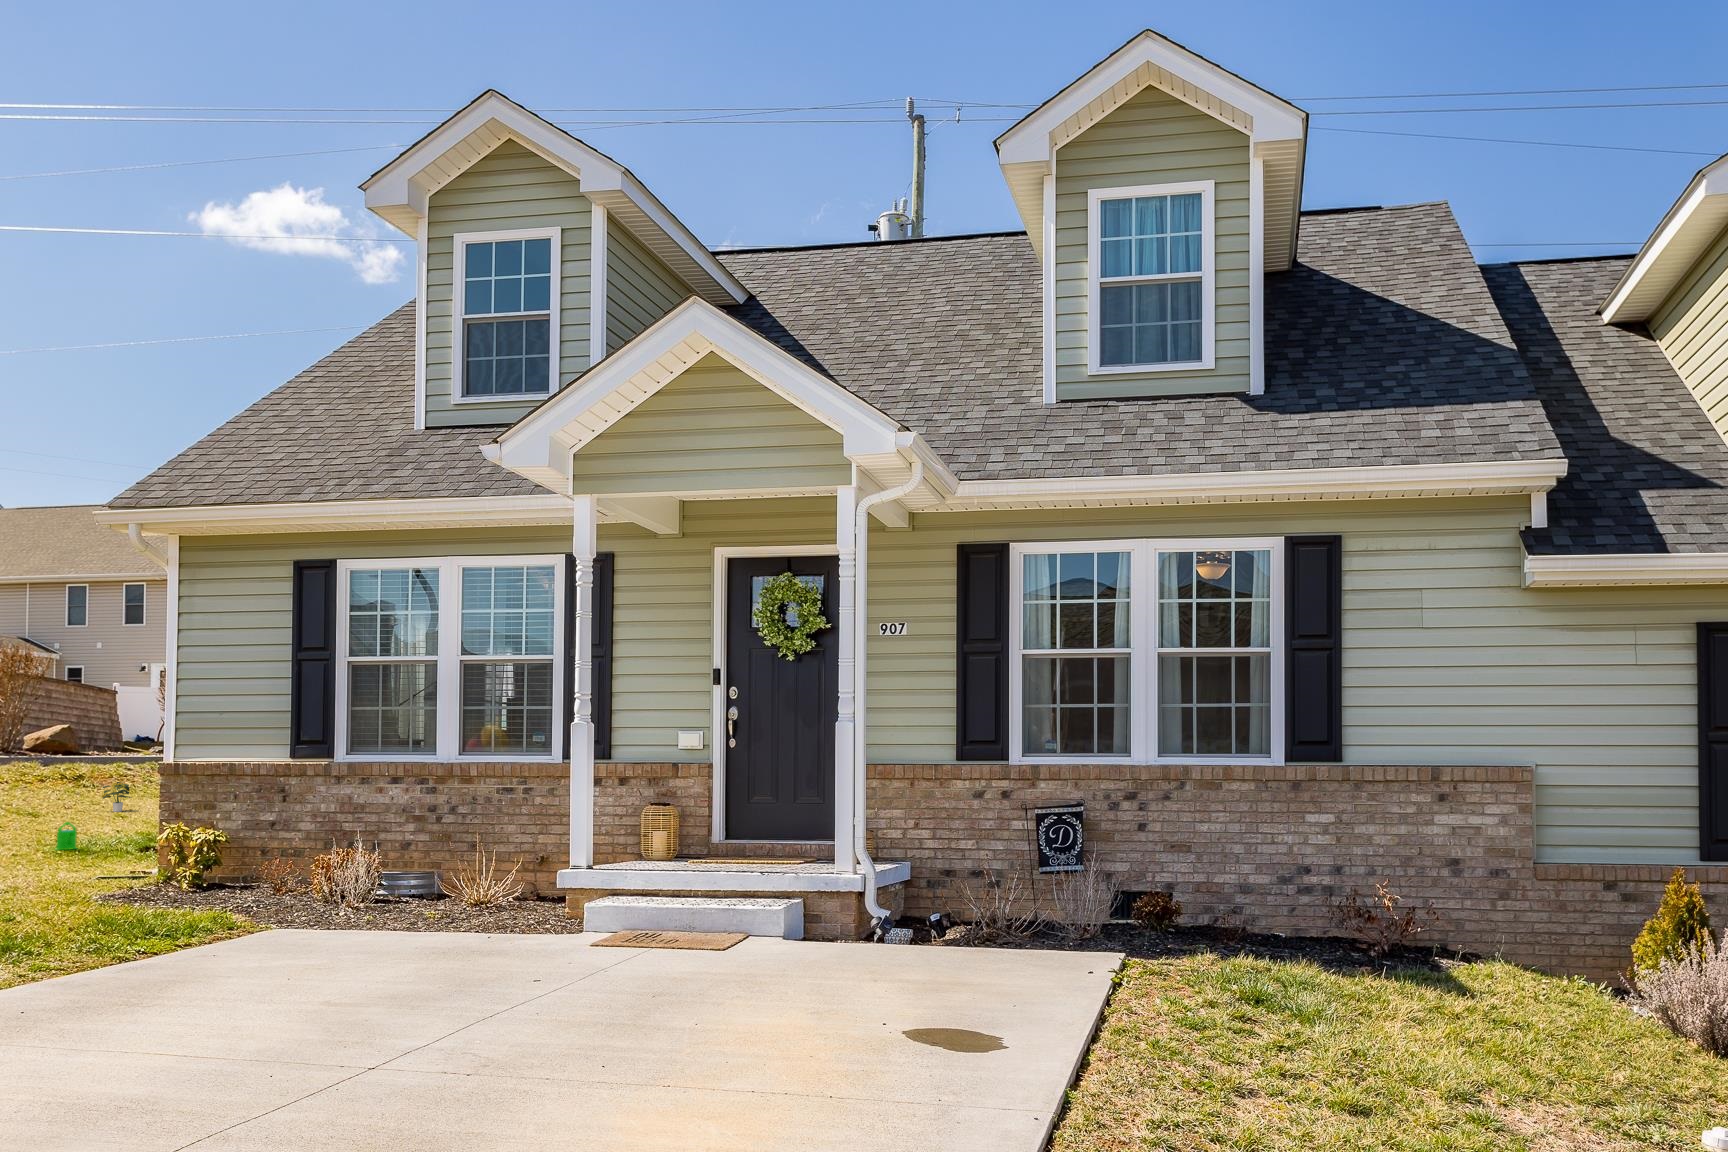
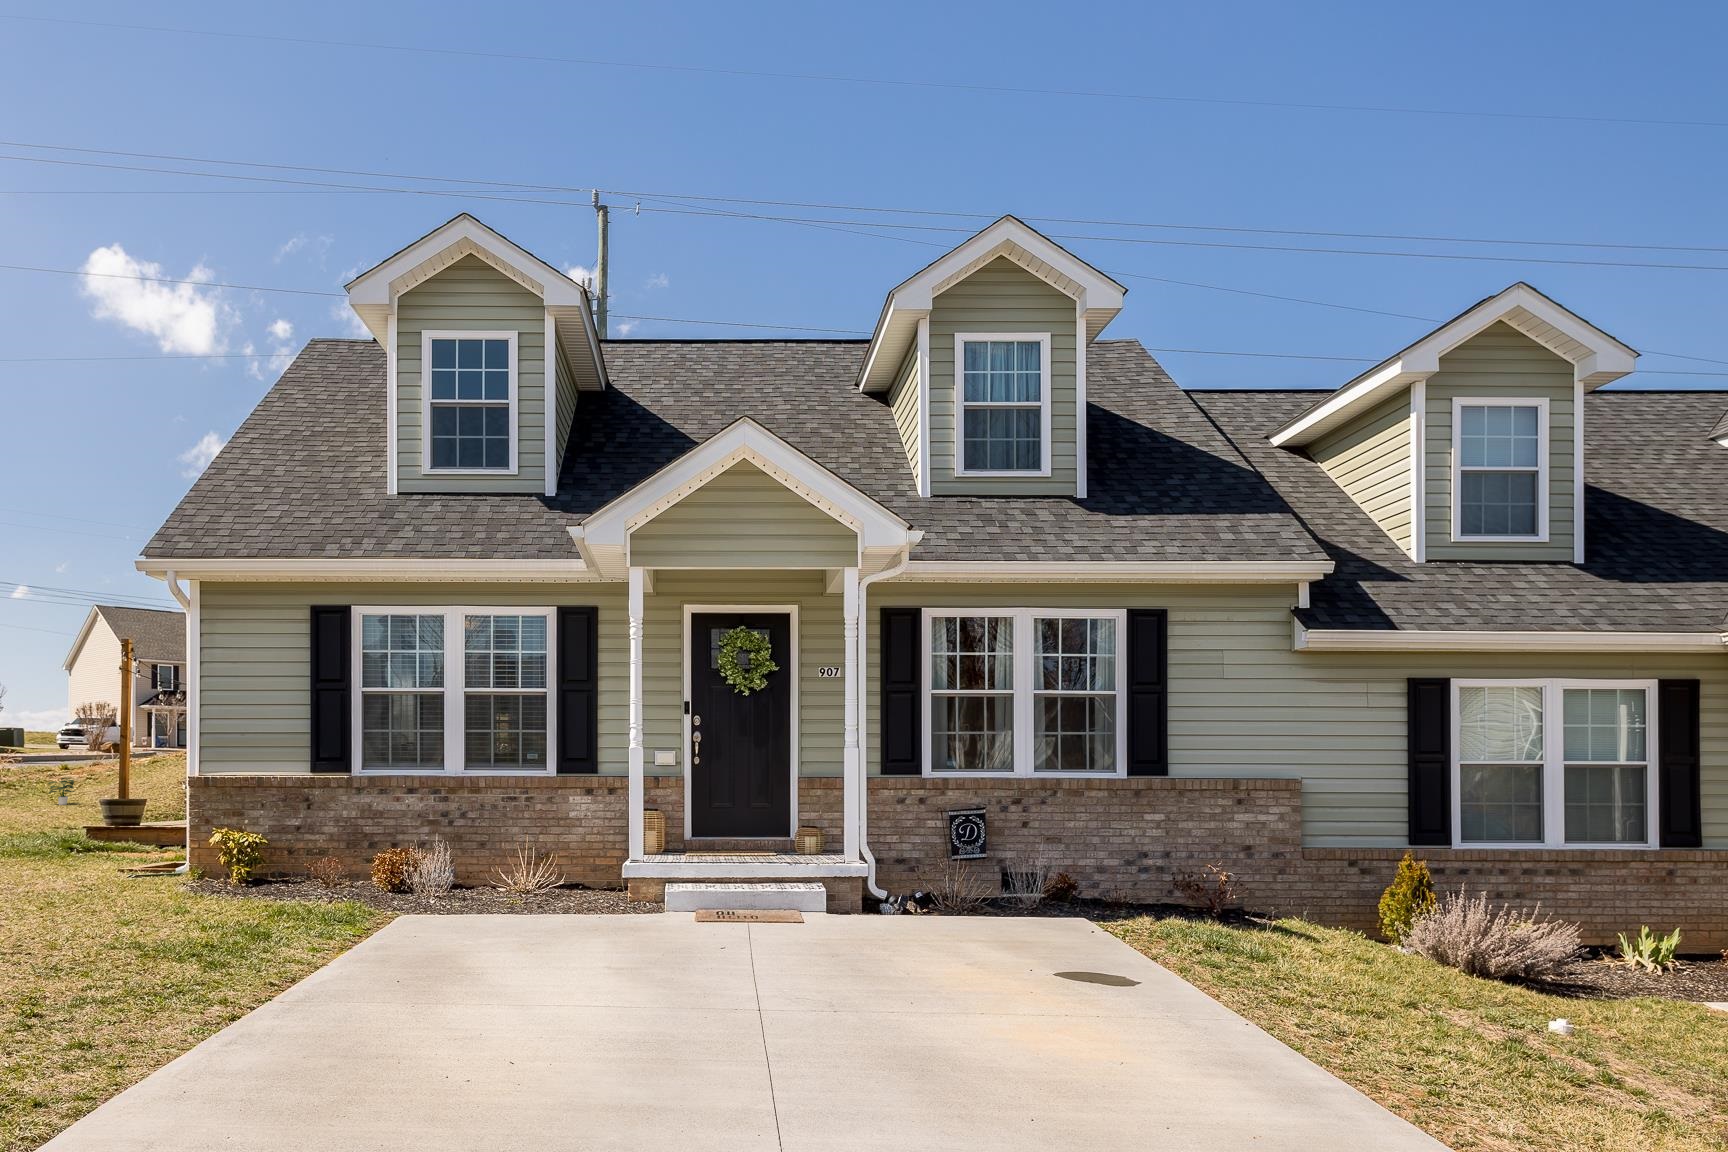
watering can: present [56,822,77,850] -> none [46,822,67,847]

